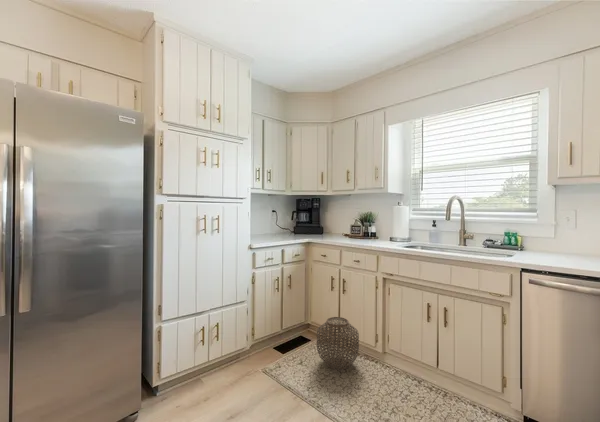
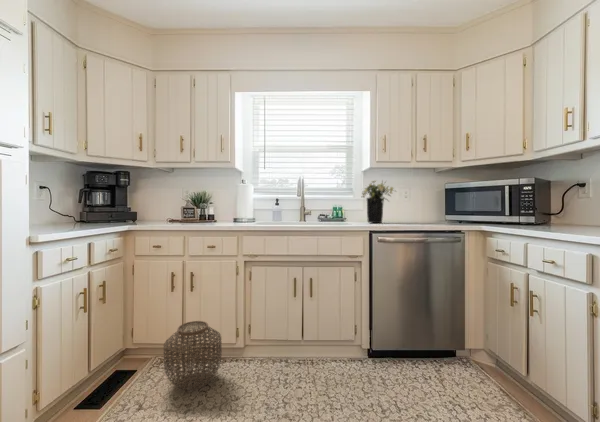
flower arrangement: none [525,202,586,258] -> present [362,181,393,223]

